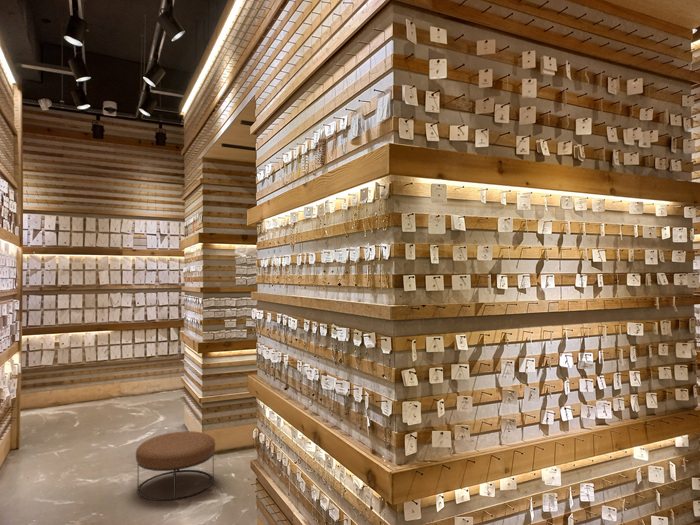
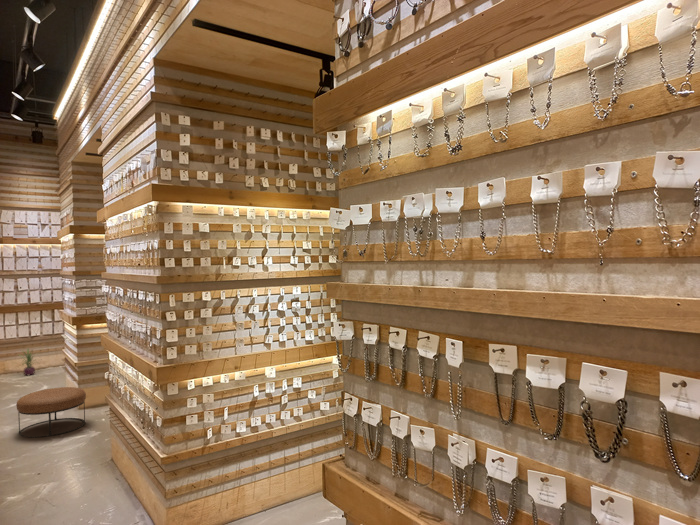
decorative plant: none [126,370,159,400] -> present [24,349,35,375]

